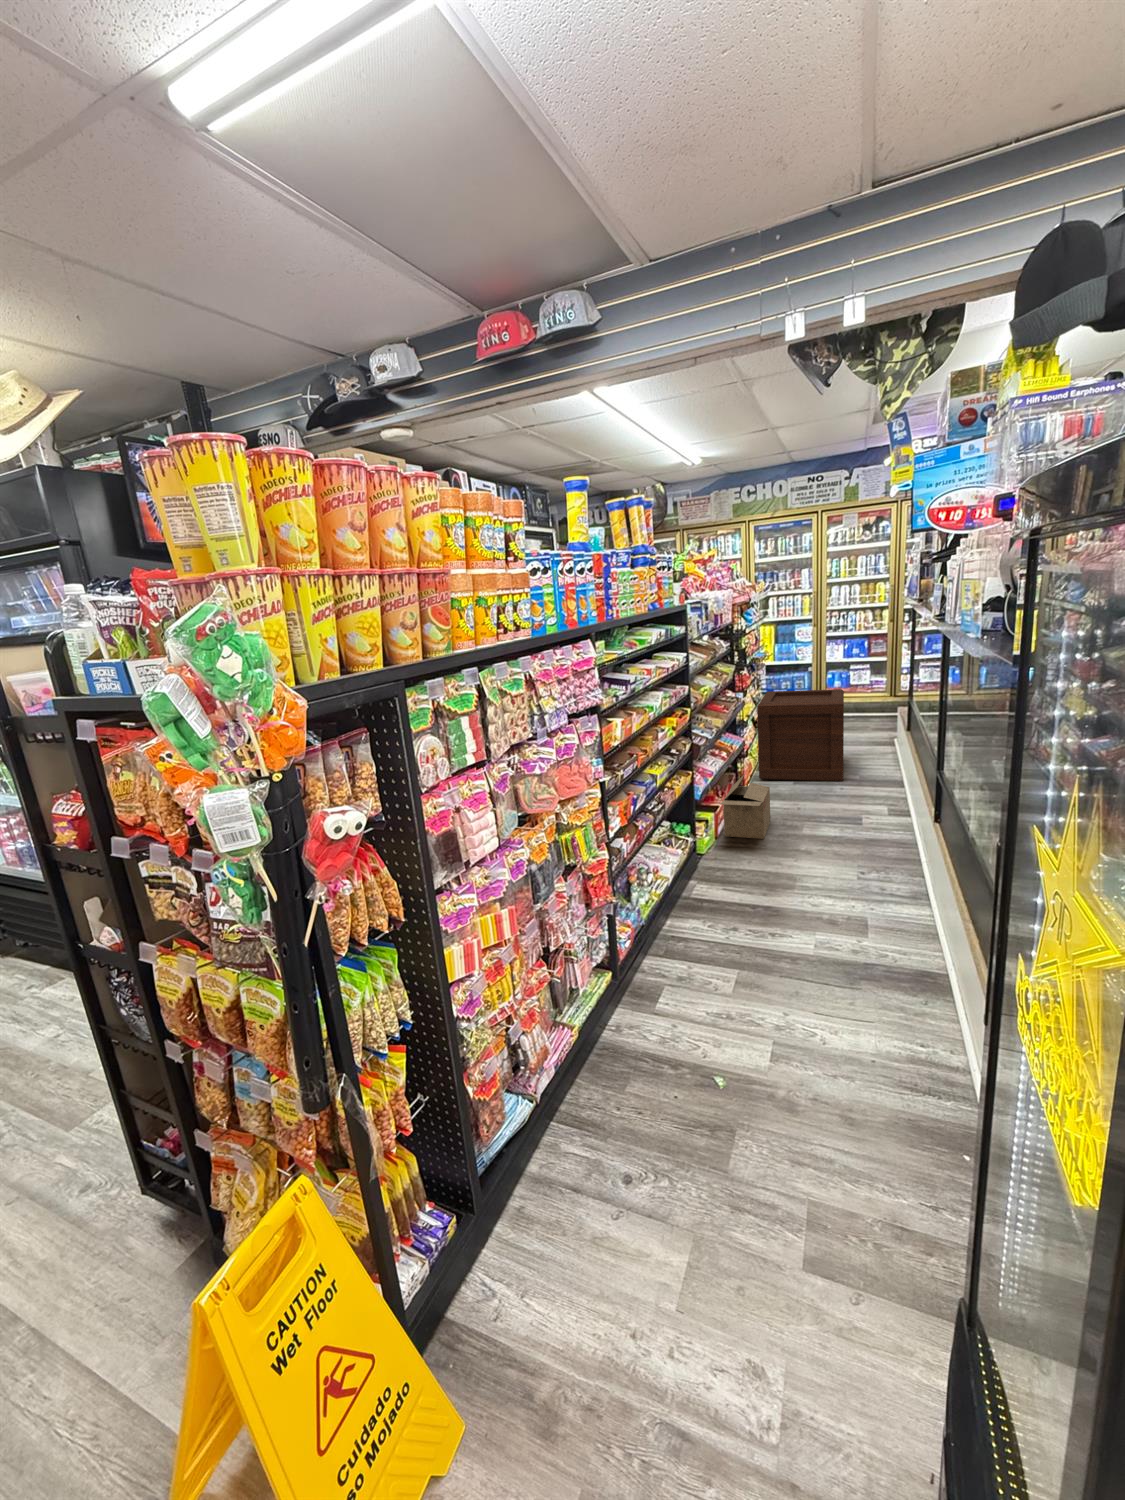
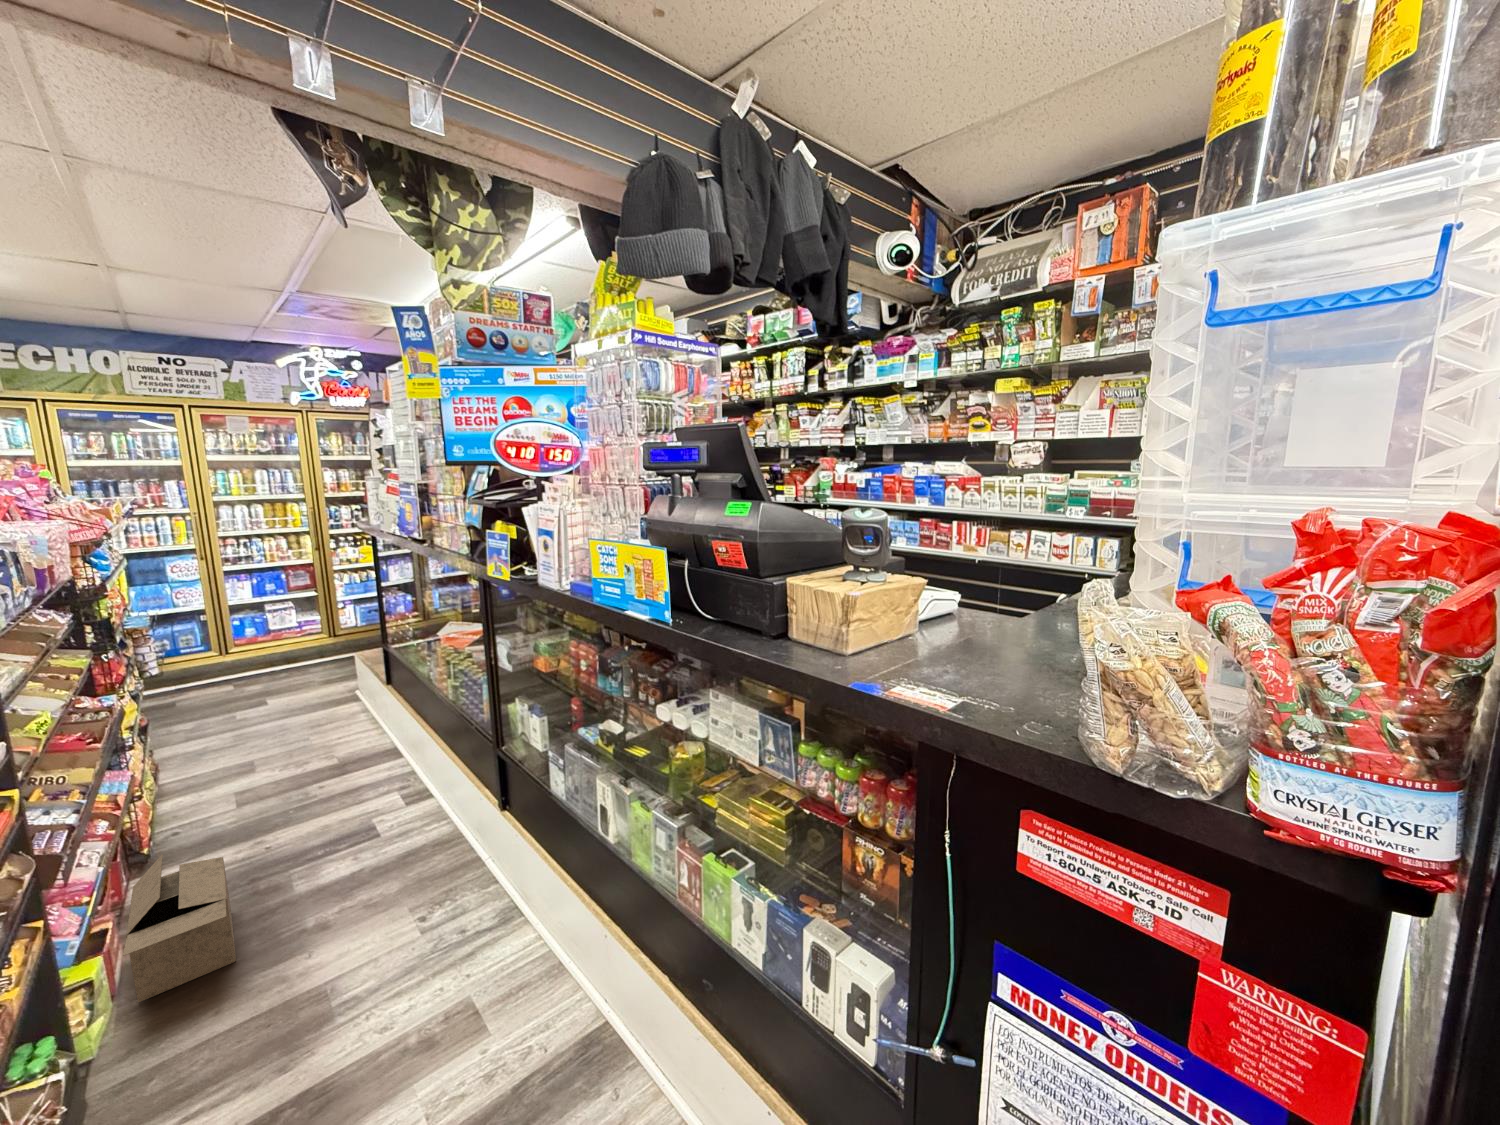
wooden crate: present [757,689,844,781] -> none [148,652,325,827]

